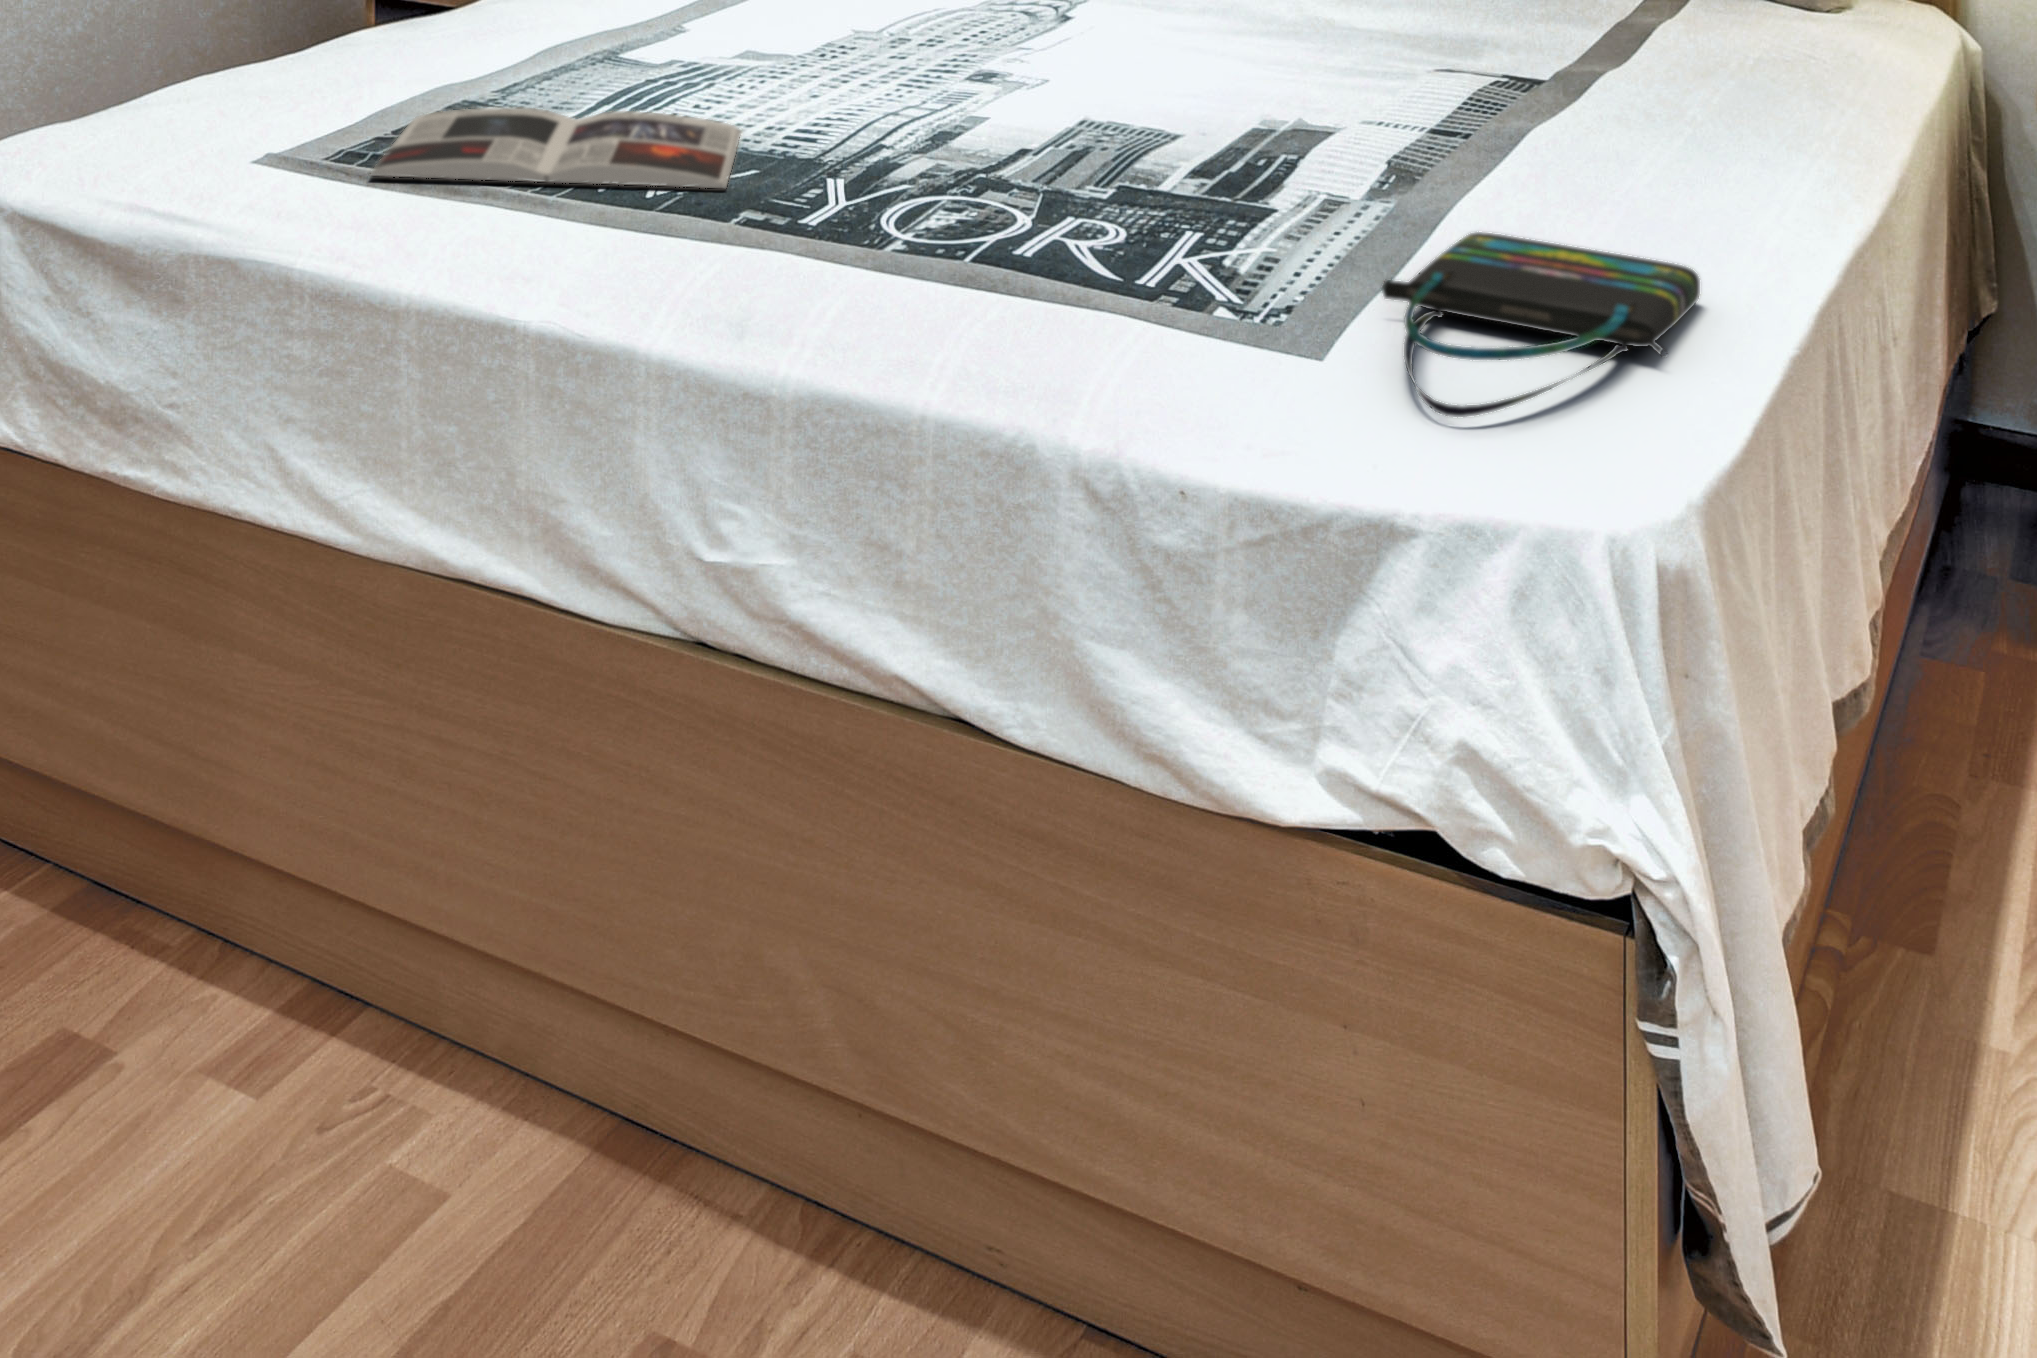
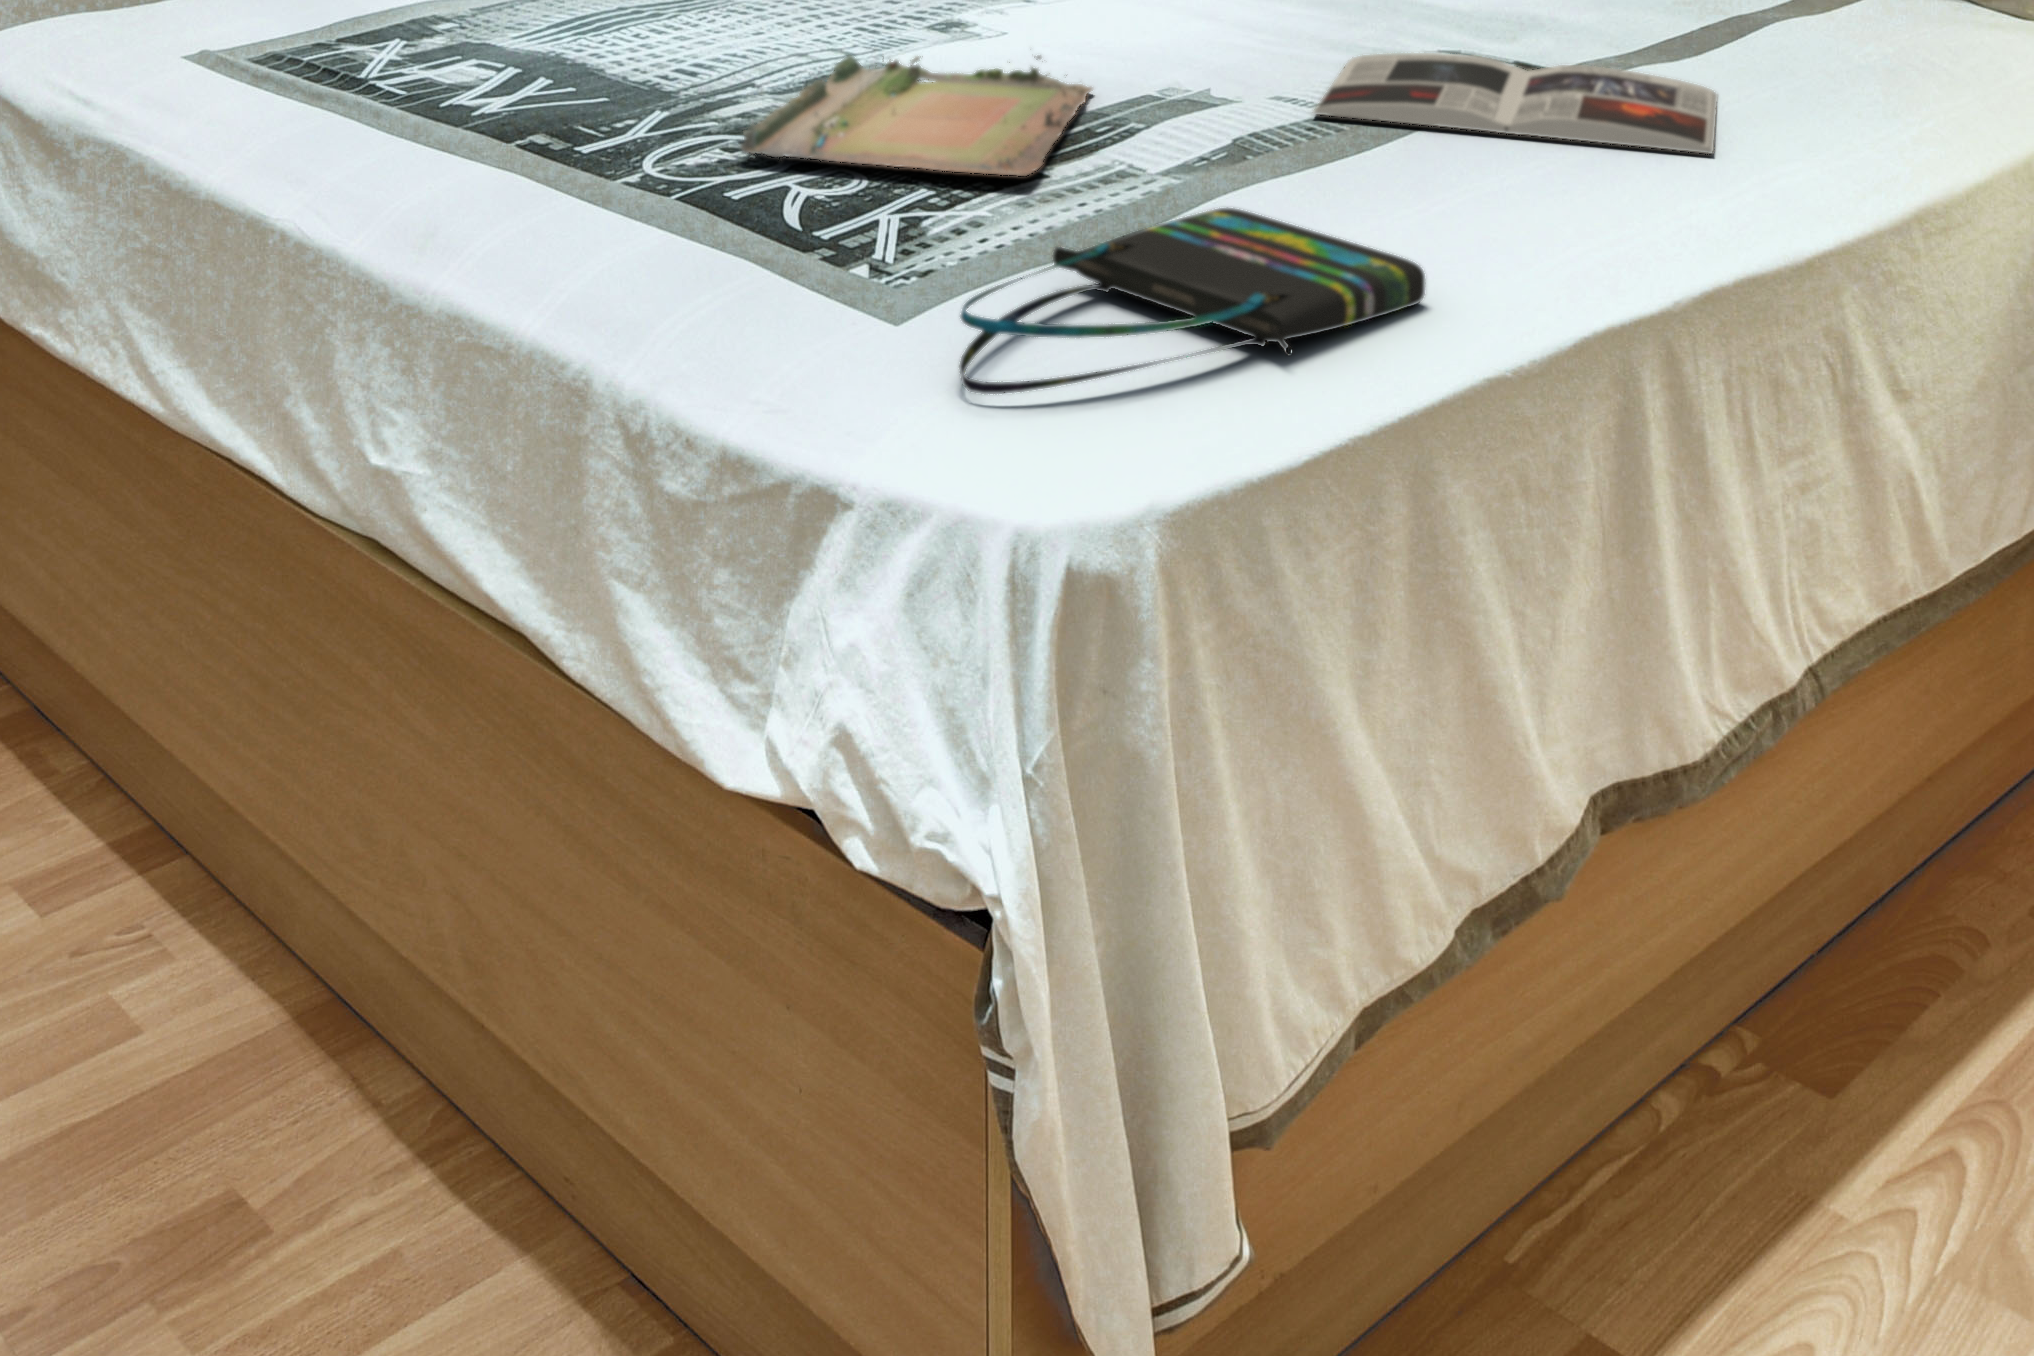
tray: none [938,97,1254,222] -> present [740,55,1092,176]
magazine: present [370,108,741,188] -> present [1313,53,1717,154]

